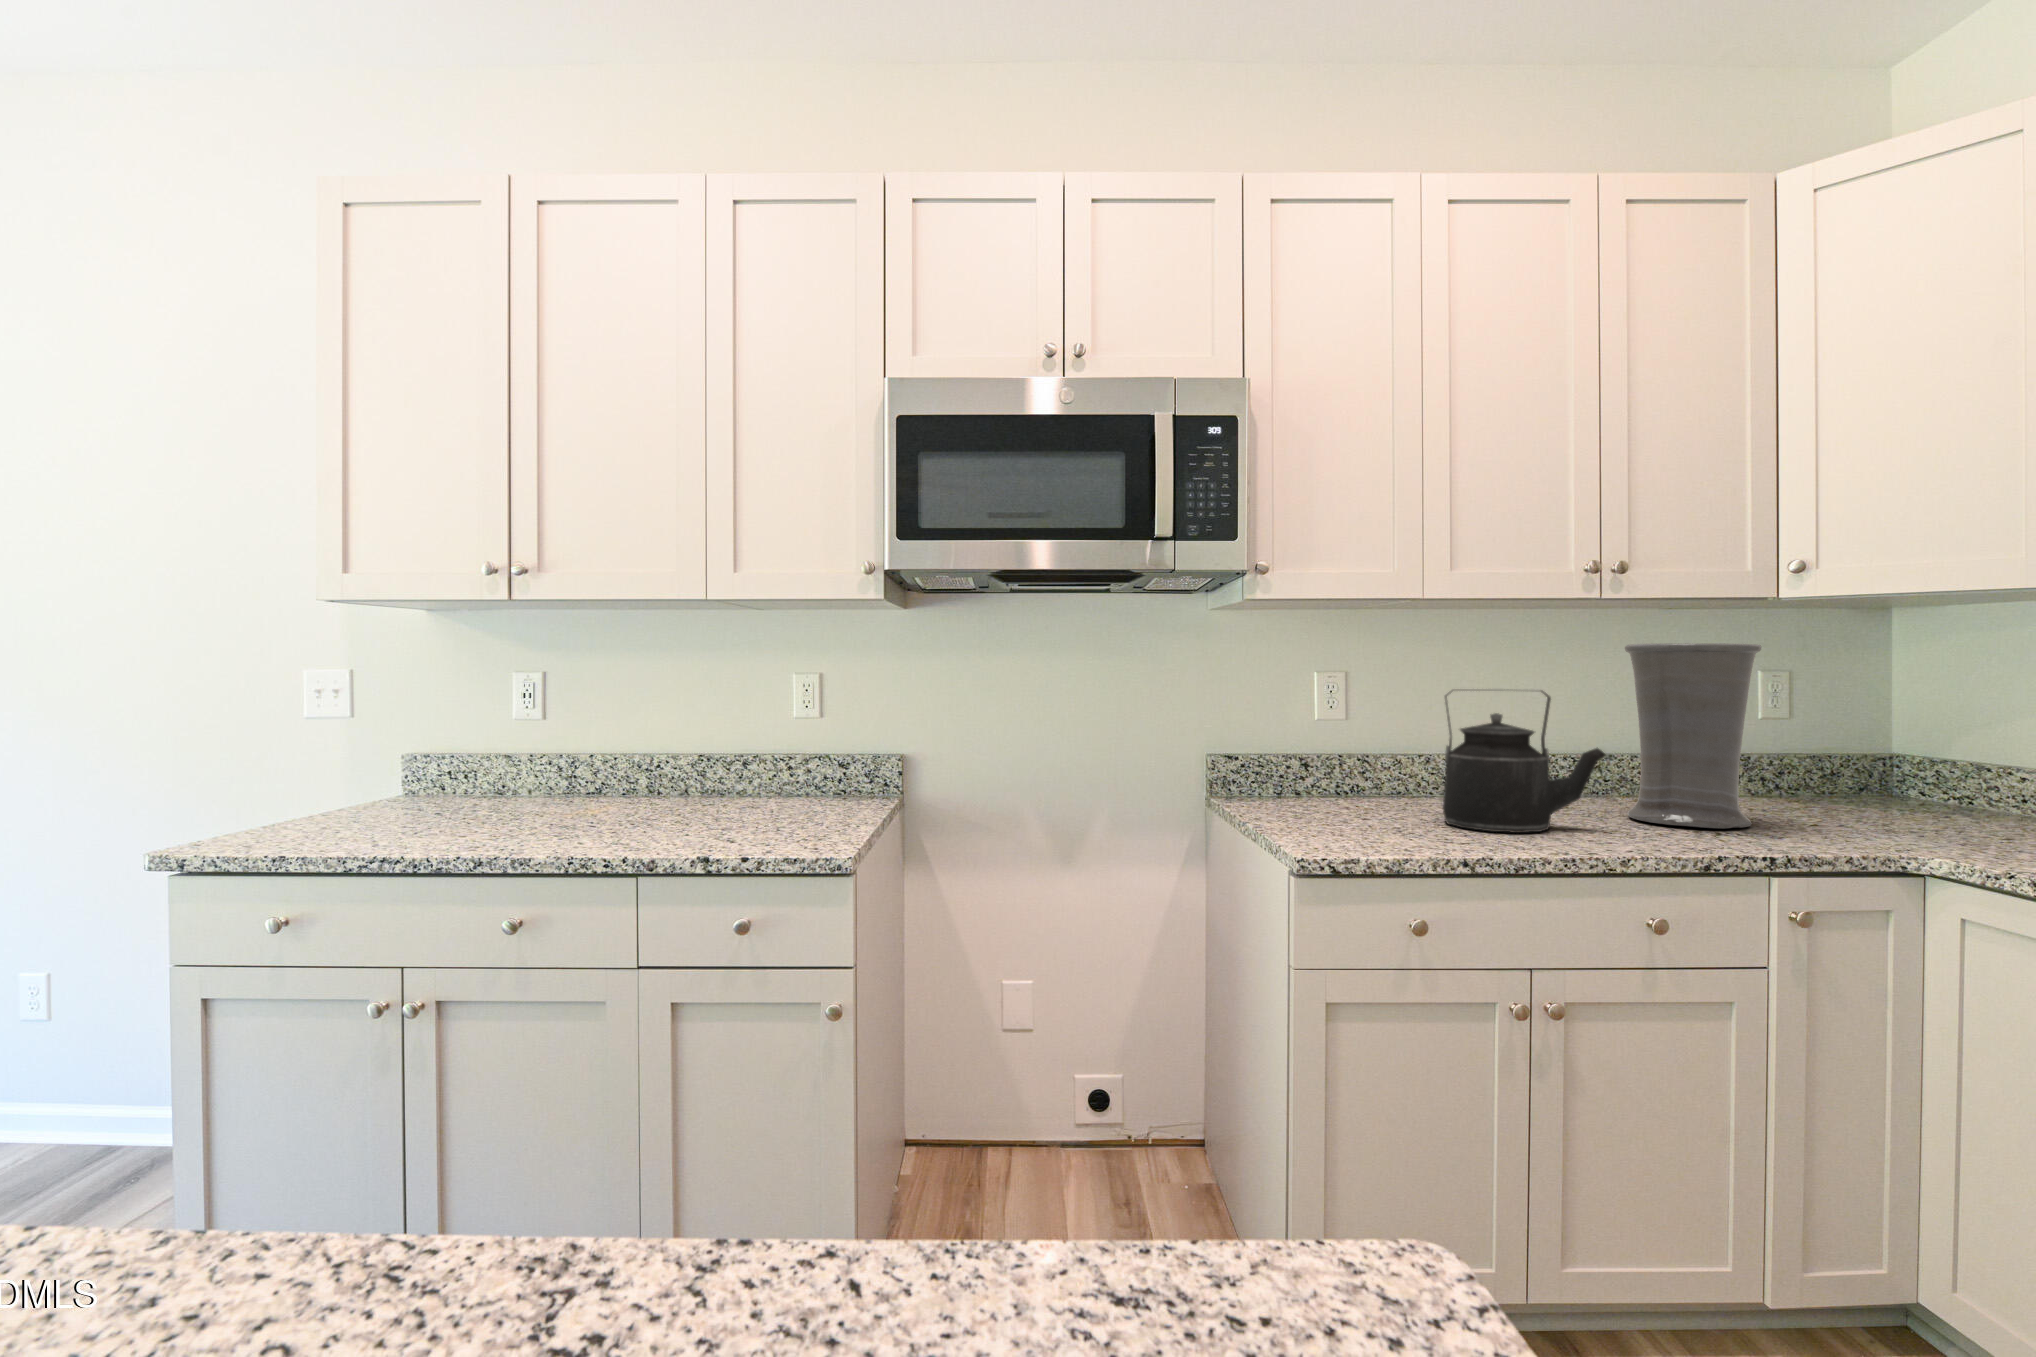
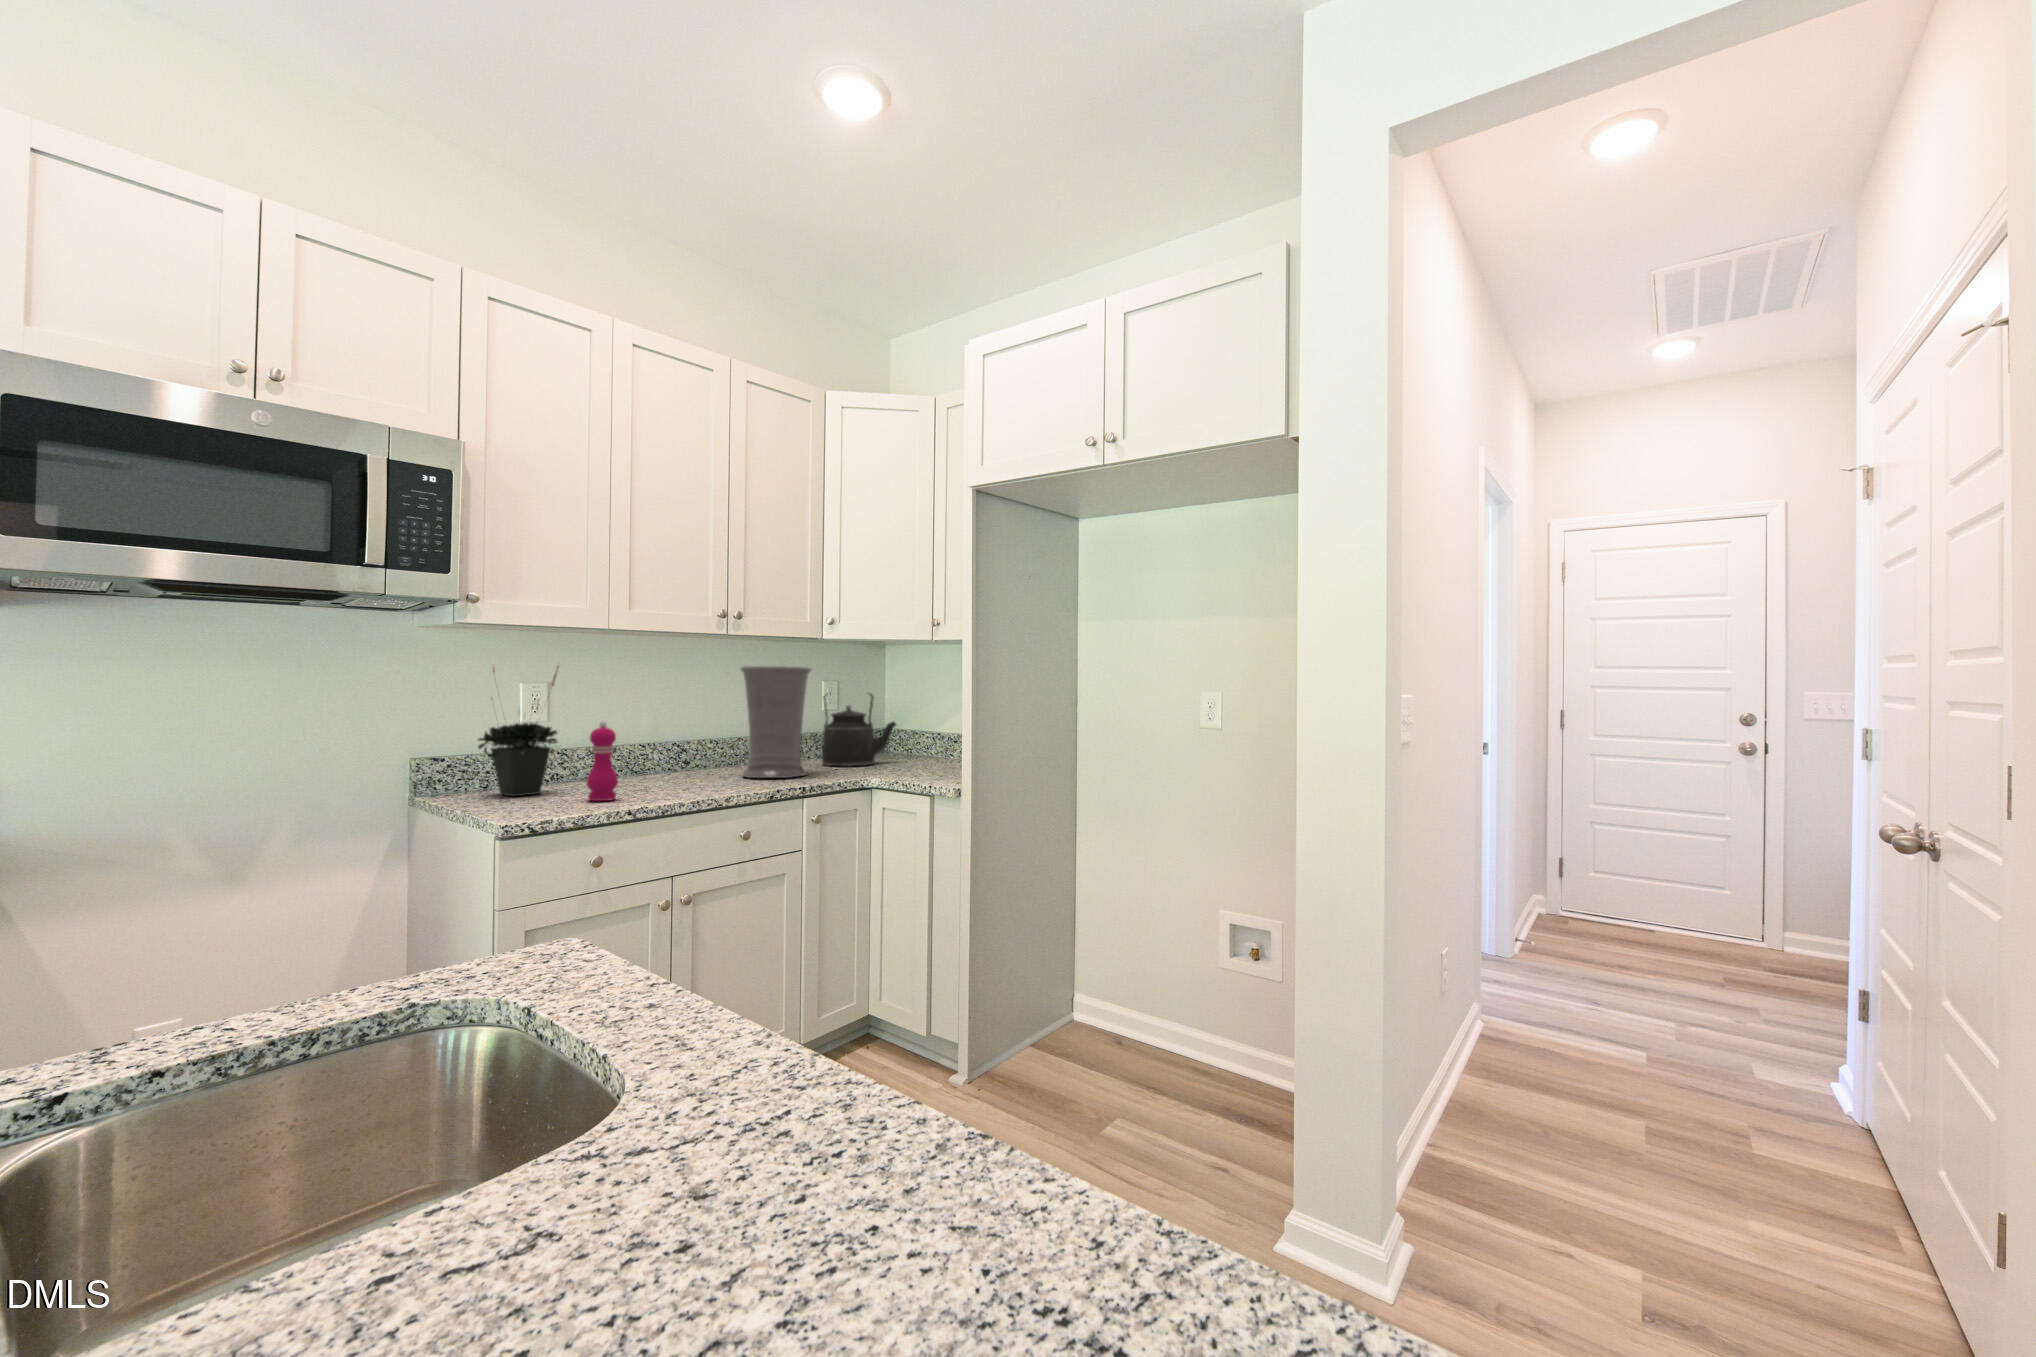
potted plant: none [1269,644,1366,817] -> present [478,667,559,796]
kettle: present [1443,689,1606,833] -> present [822,694,896,766]
pepper mill: none [1402,727,1445,841] -> present [587,721,618,801]

